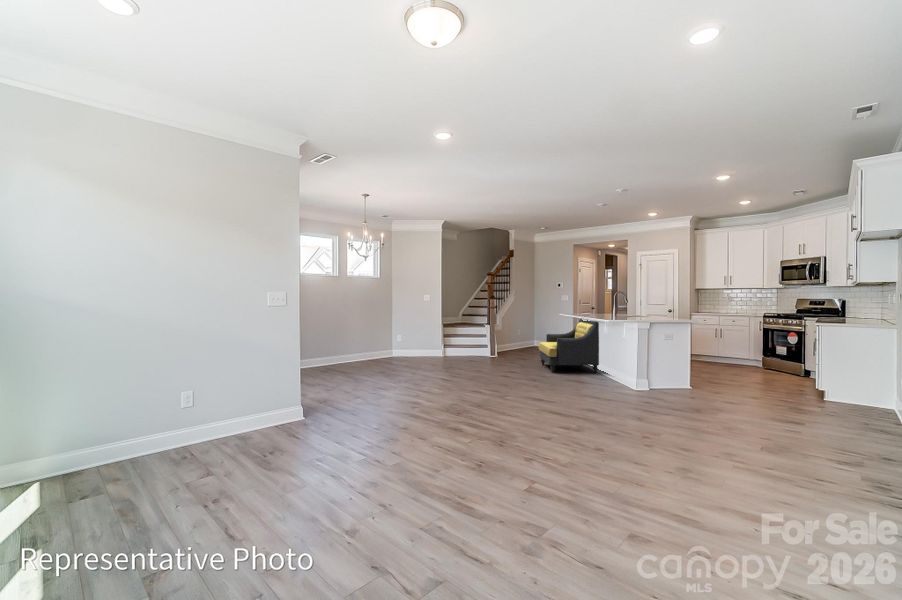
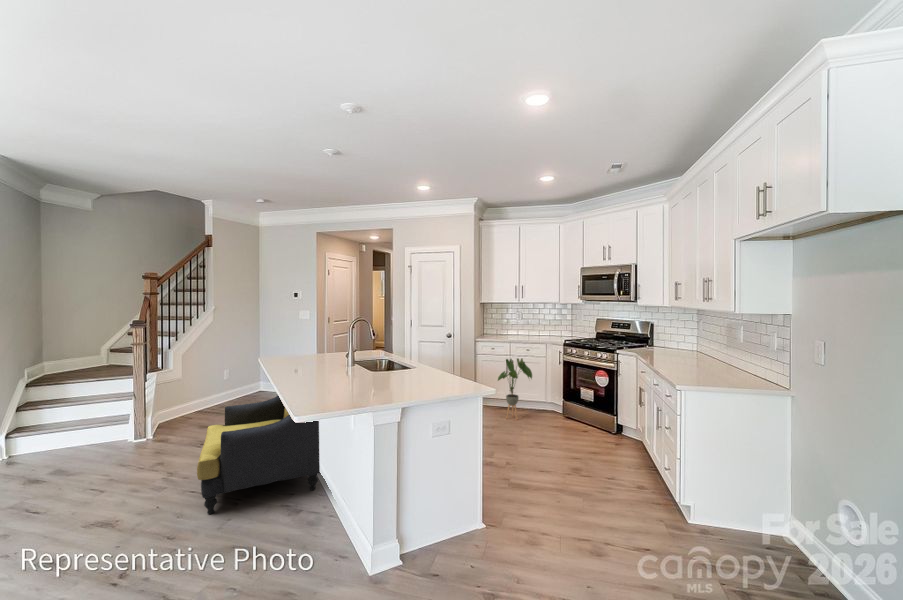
house plant: none [707,325,735,367] -> present [498,359,532,420]

